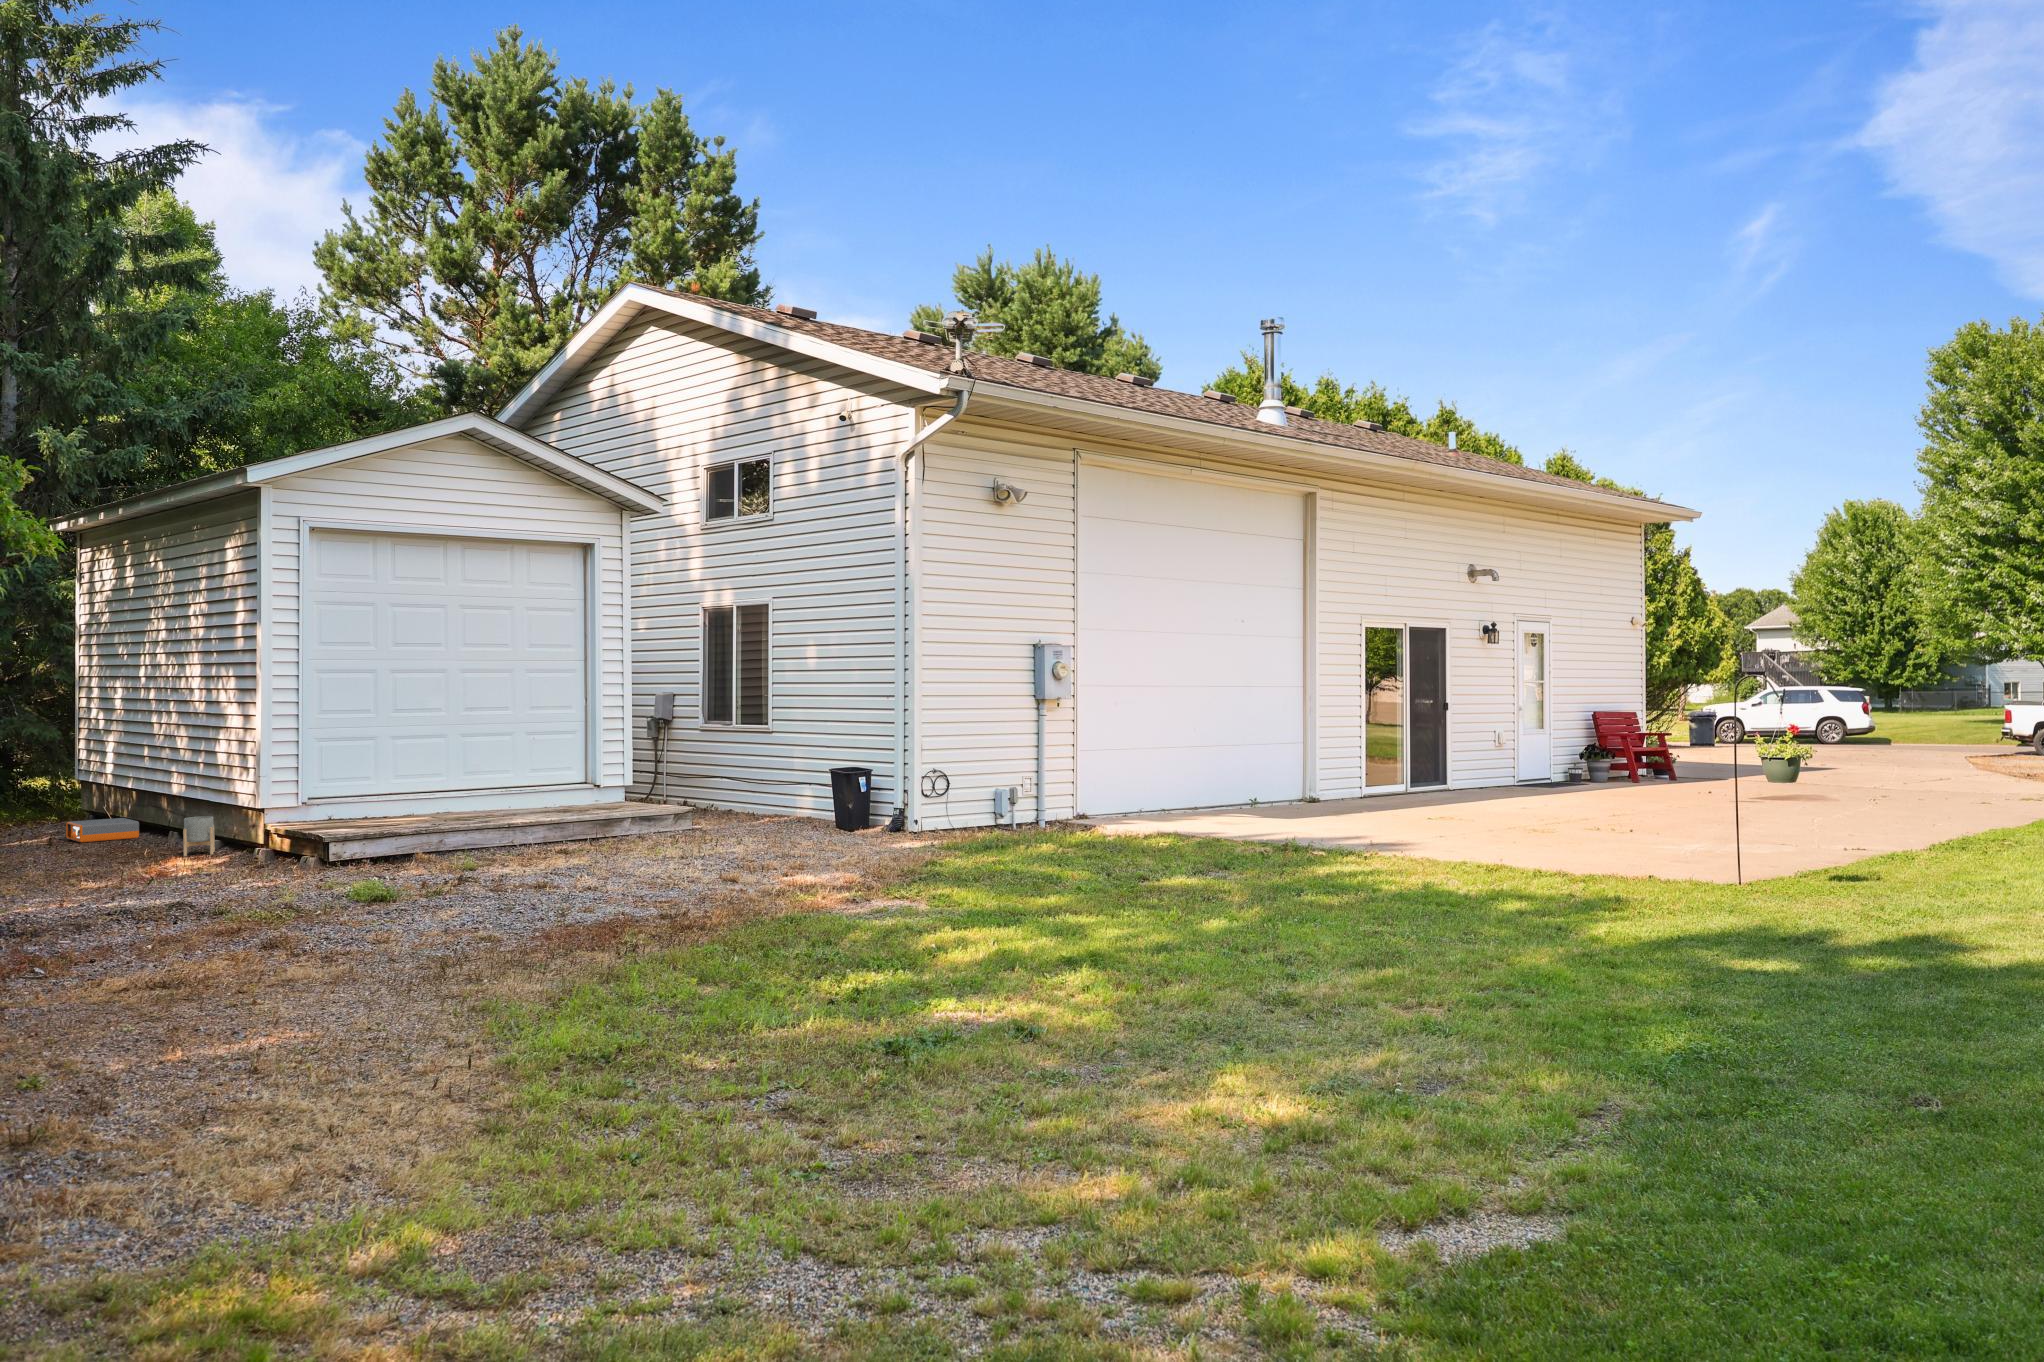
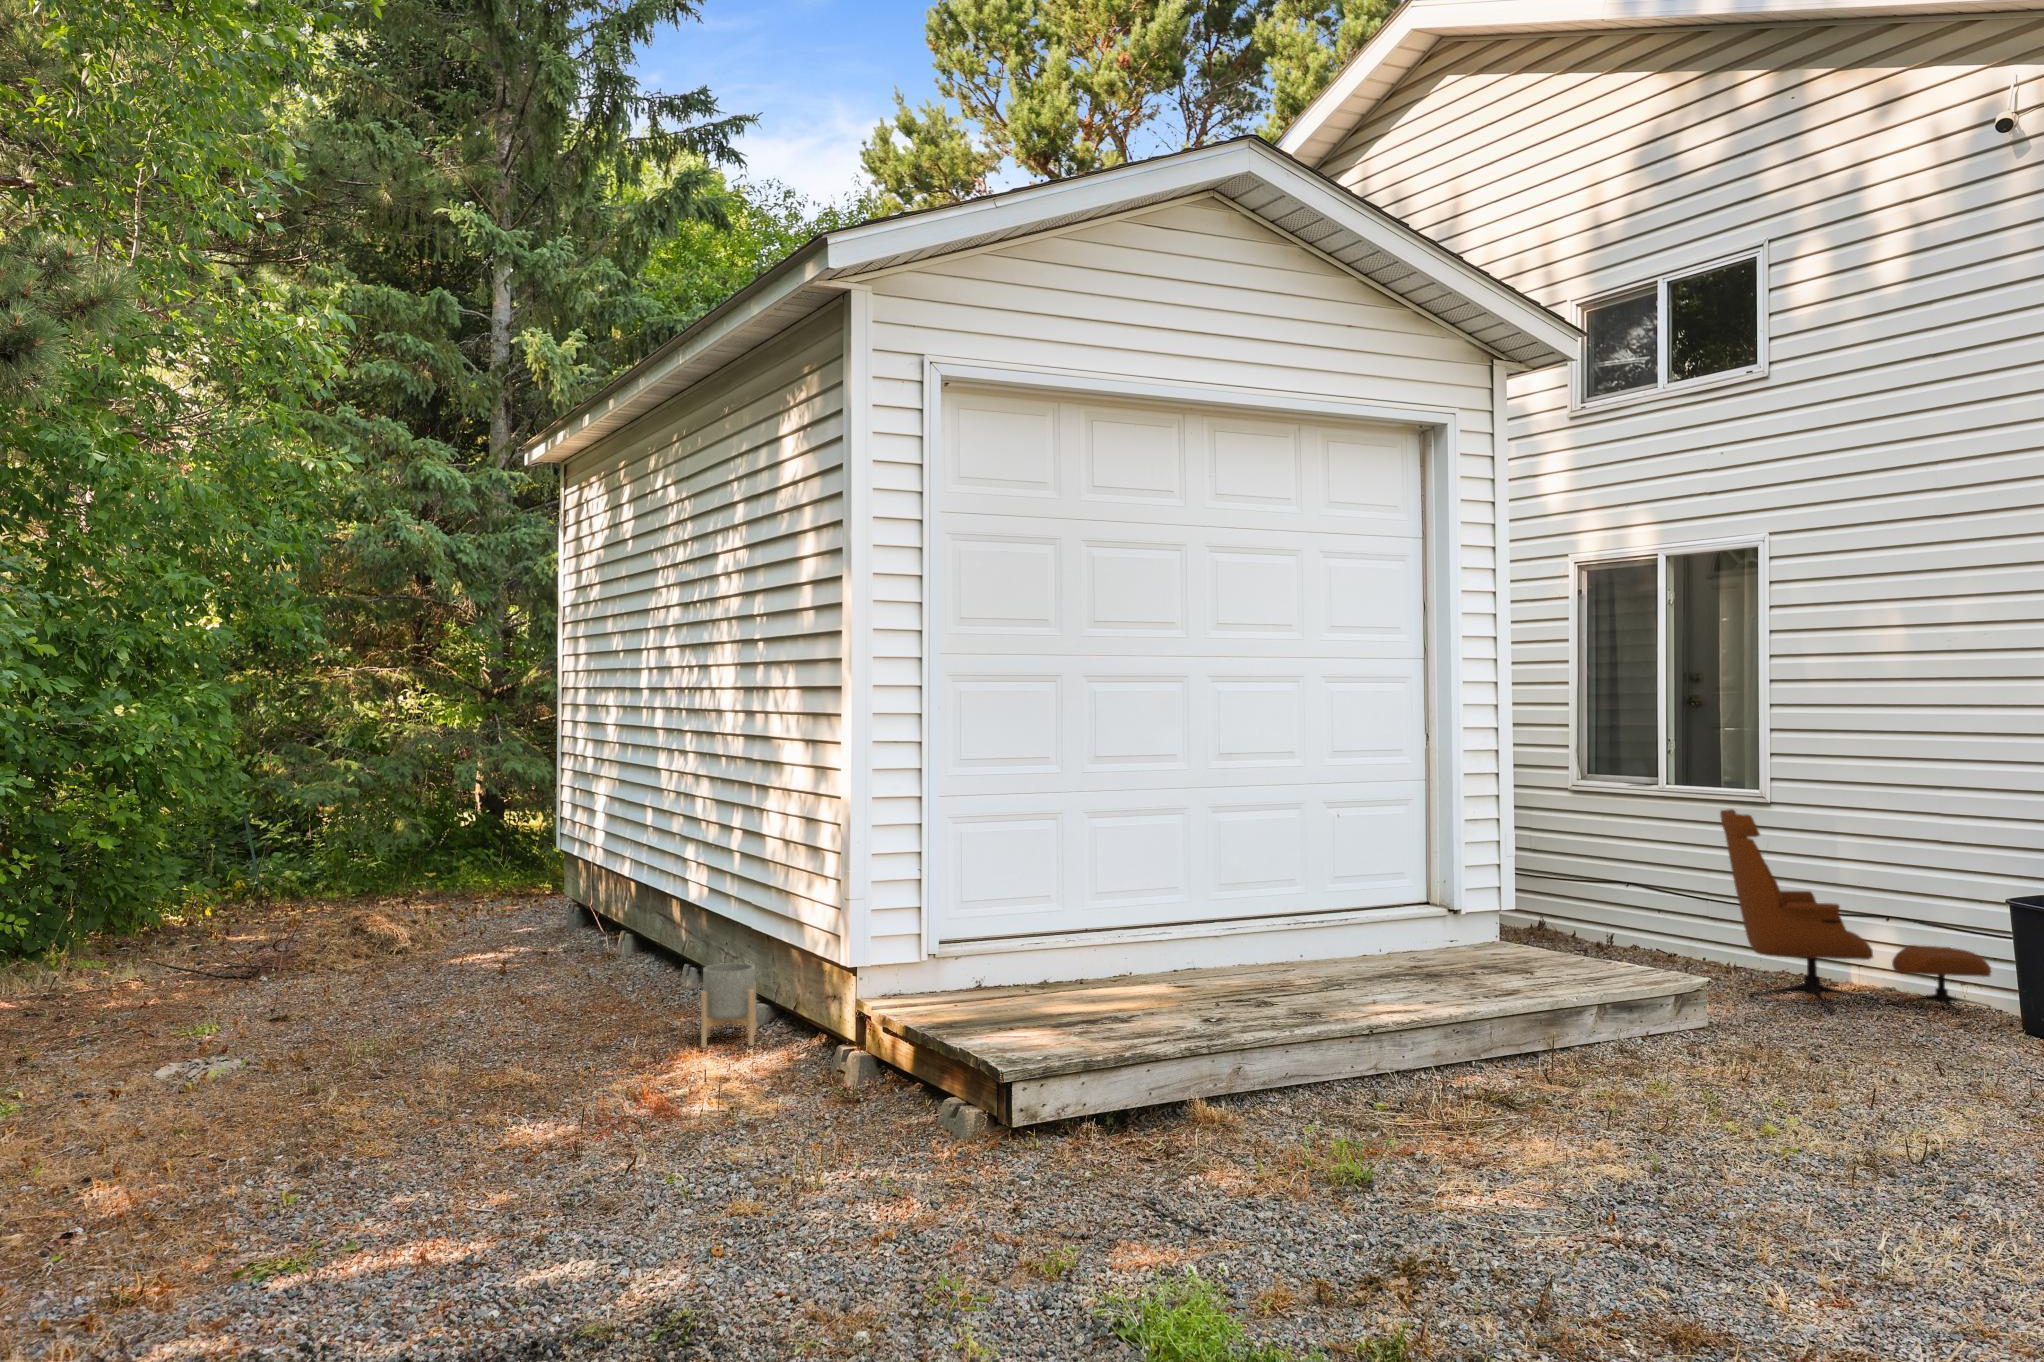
lounge chair: none [729,732,840,821] -> present [1720,809,1991,1016]
storage box: present [66,818,139,843] -> none [529,930,638,978]

